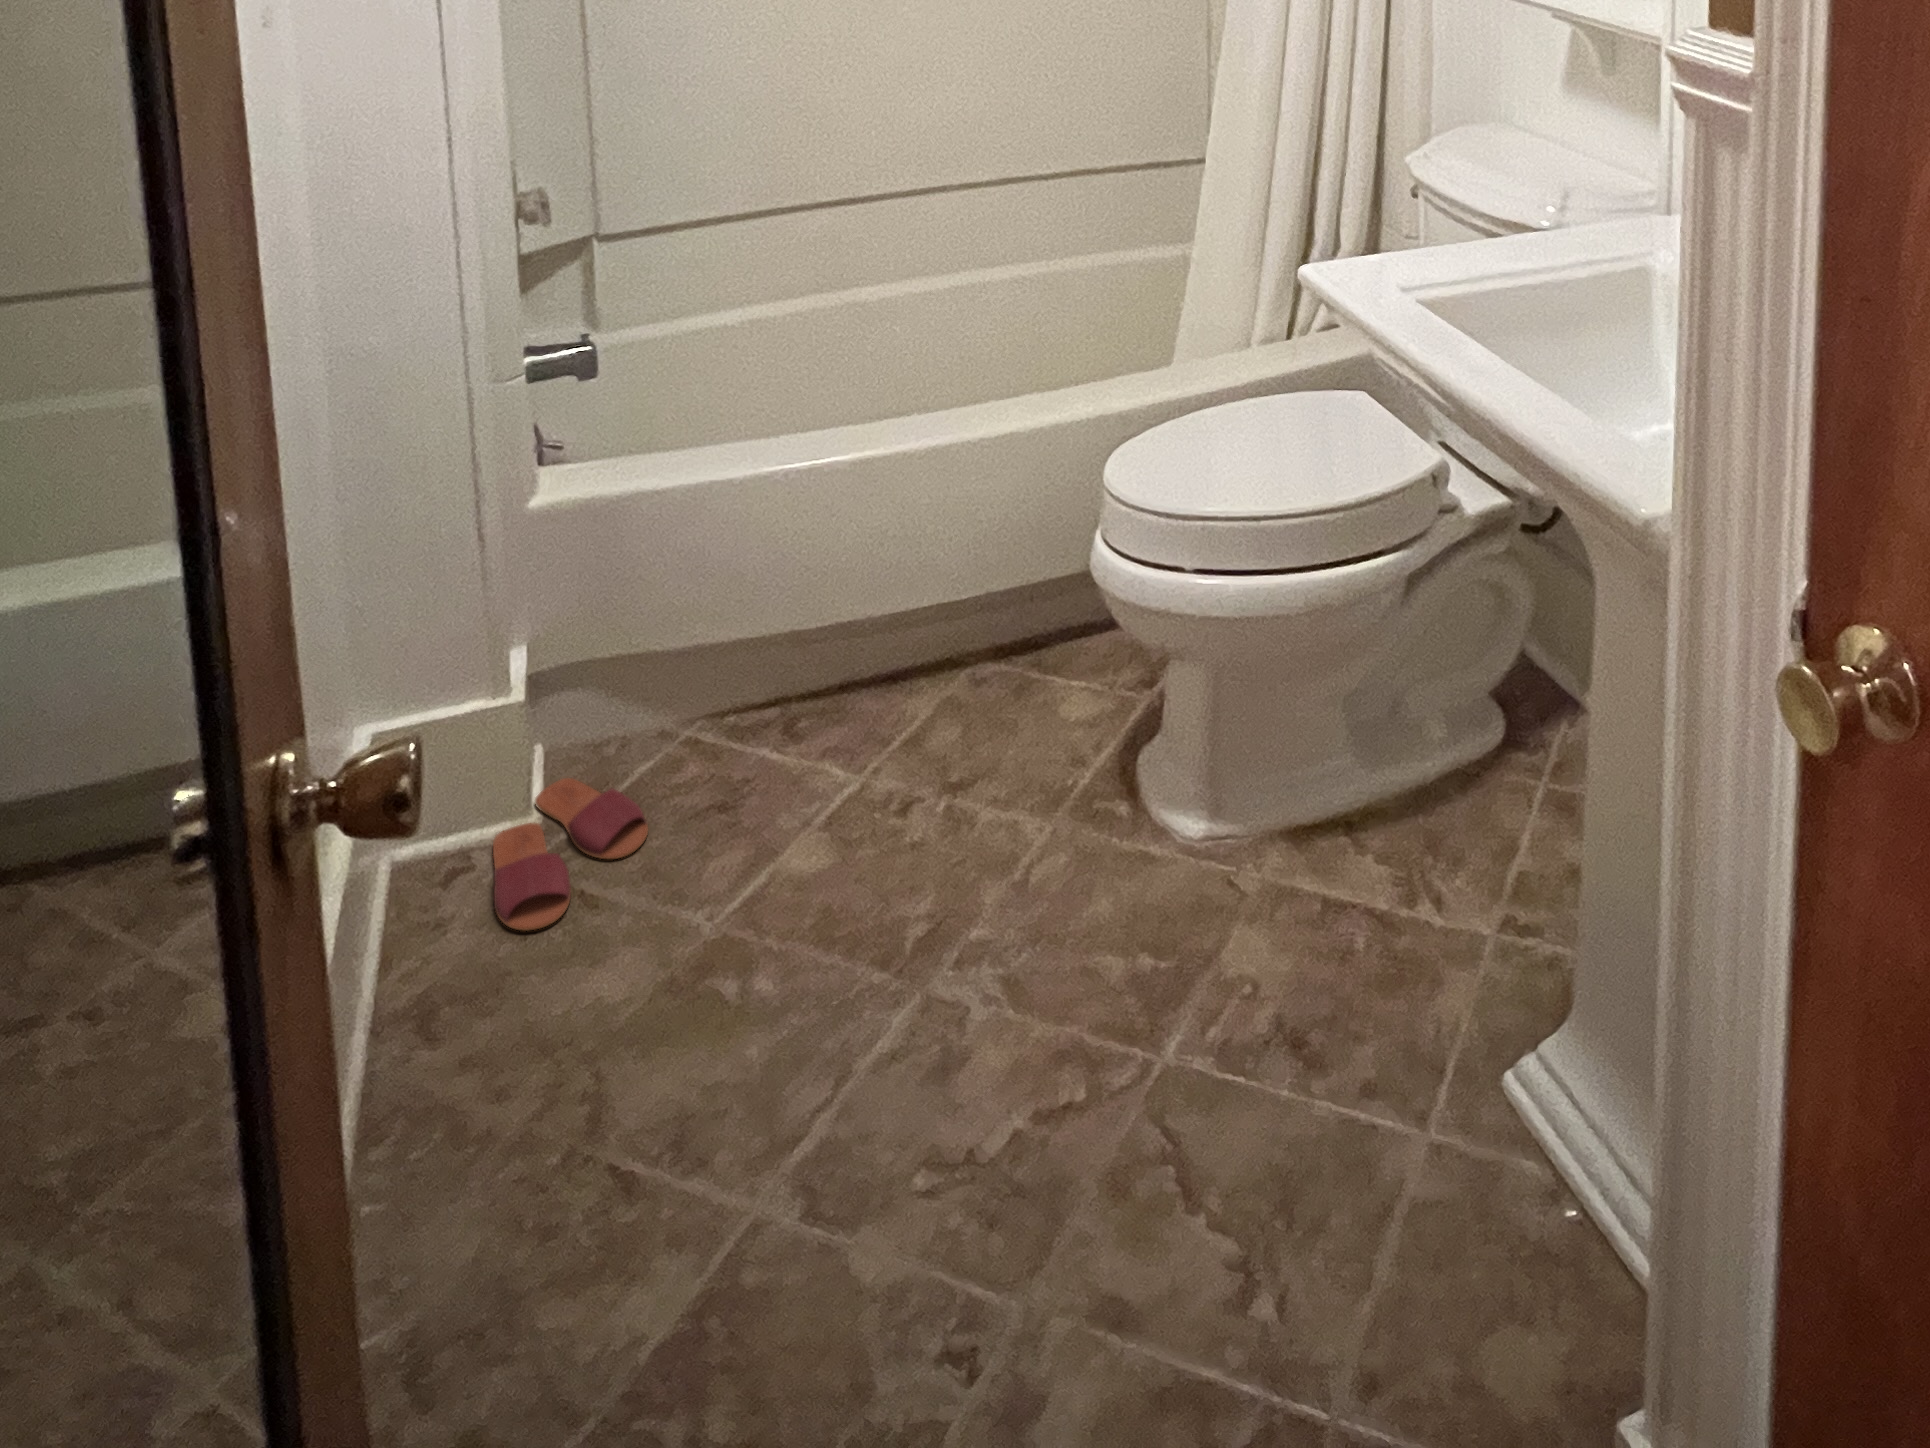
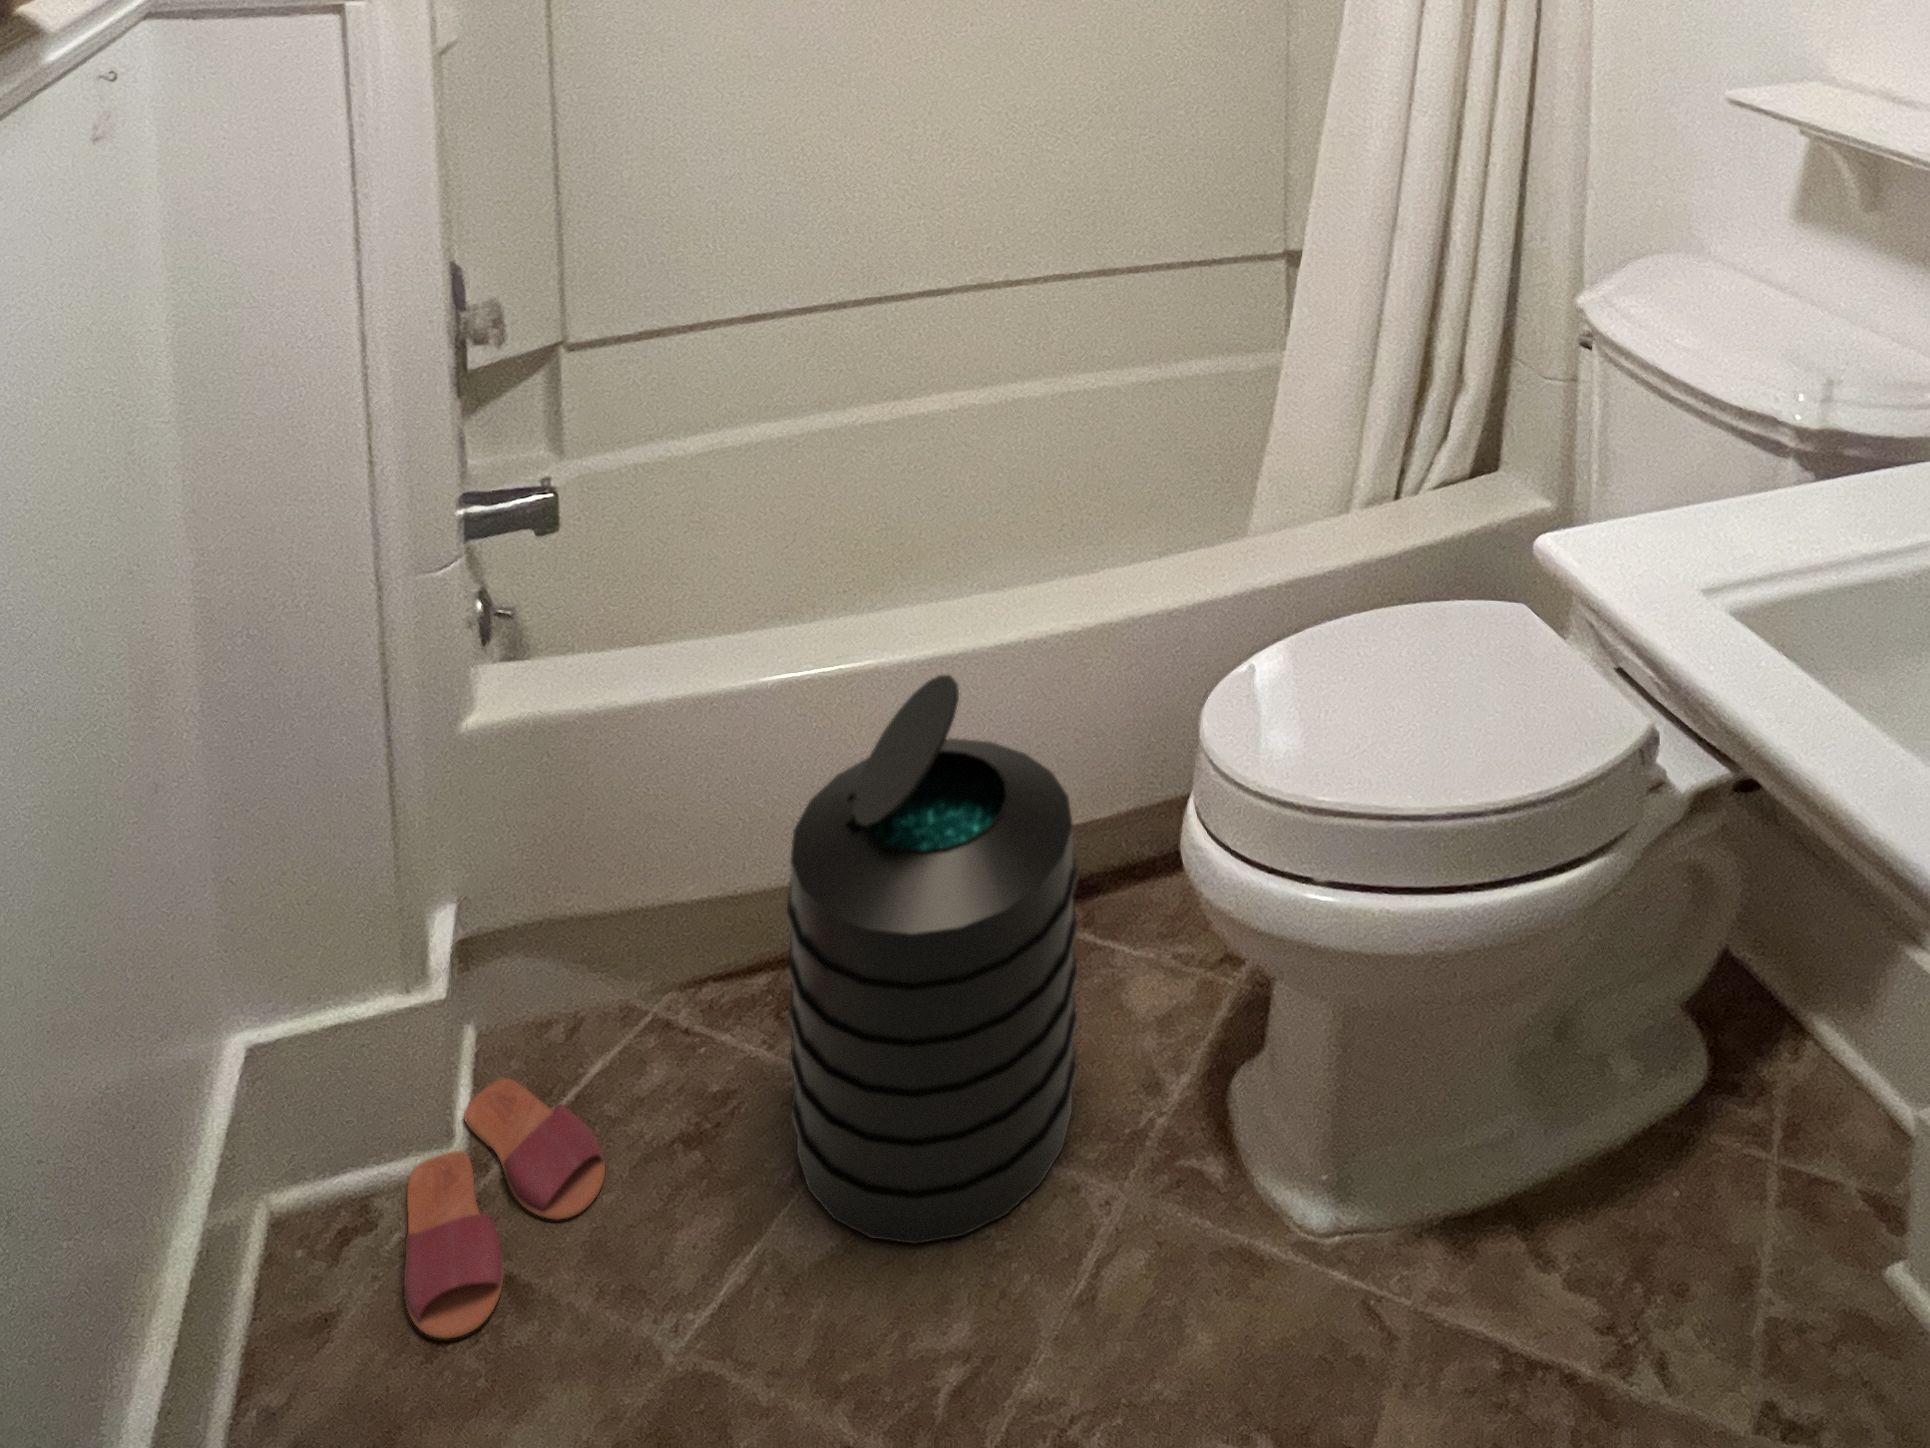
trash can: none [786,441,1015,859] -> present [787,675,1077,1244]

